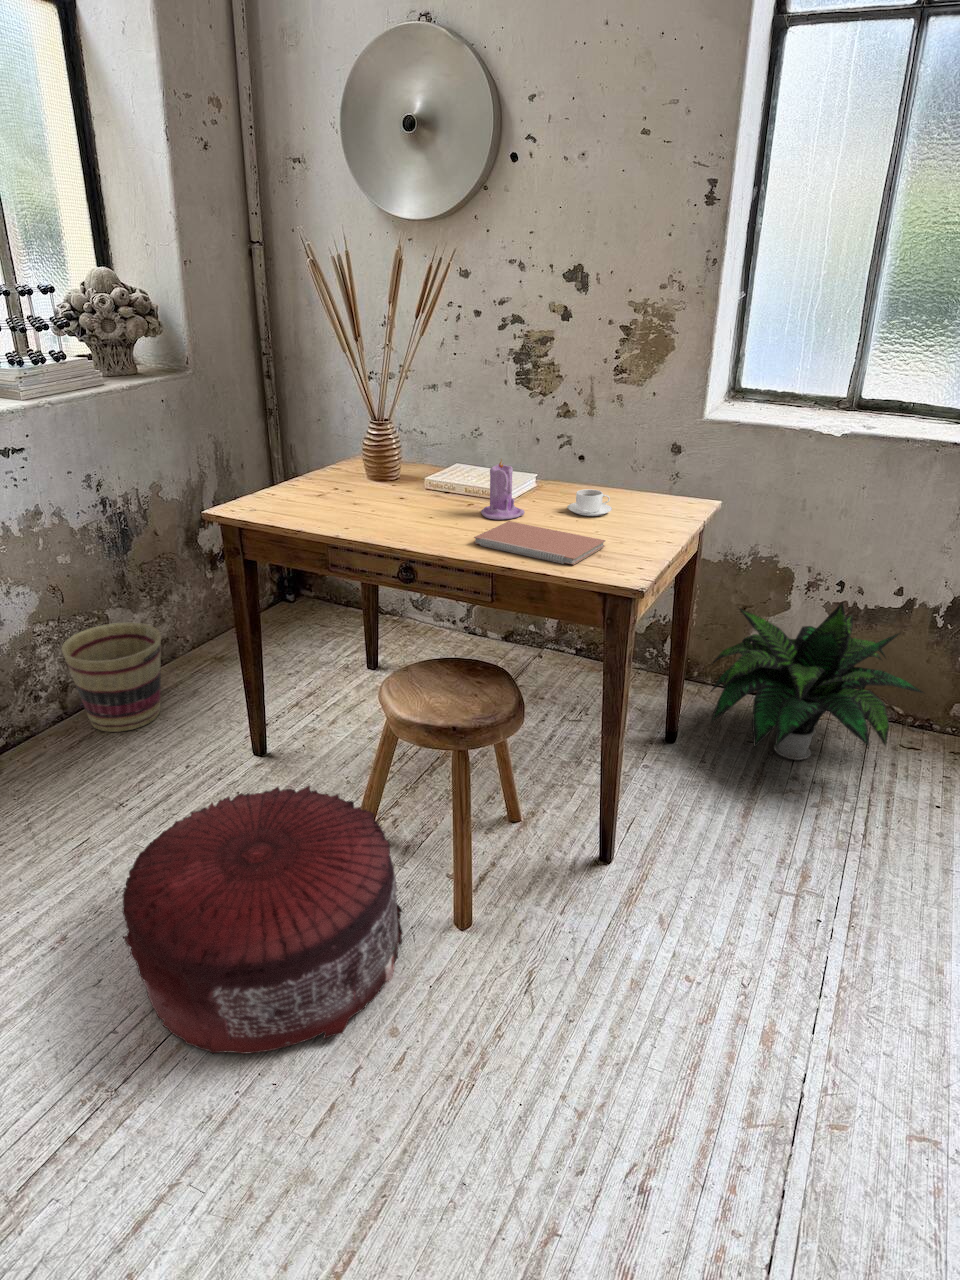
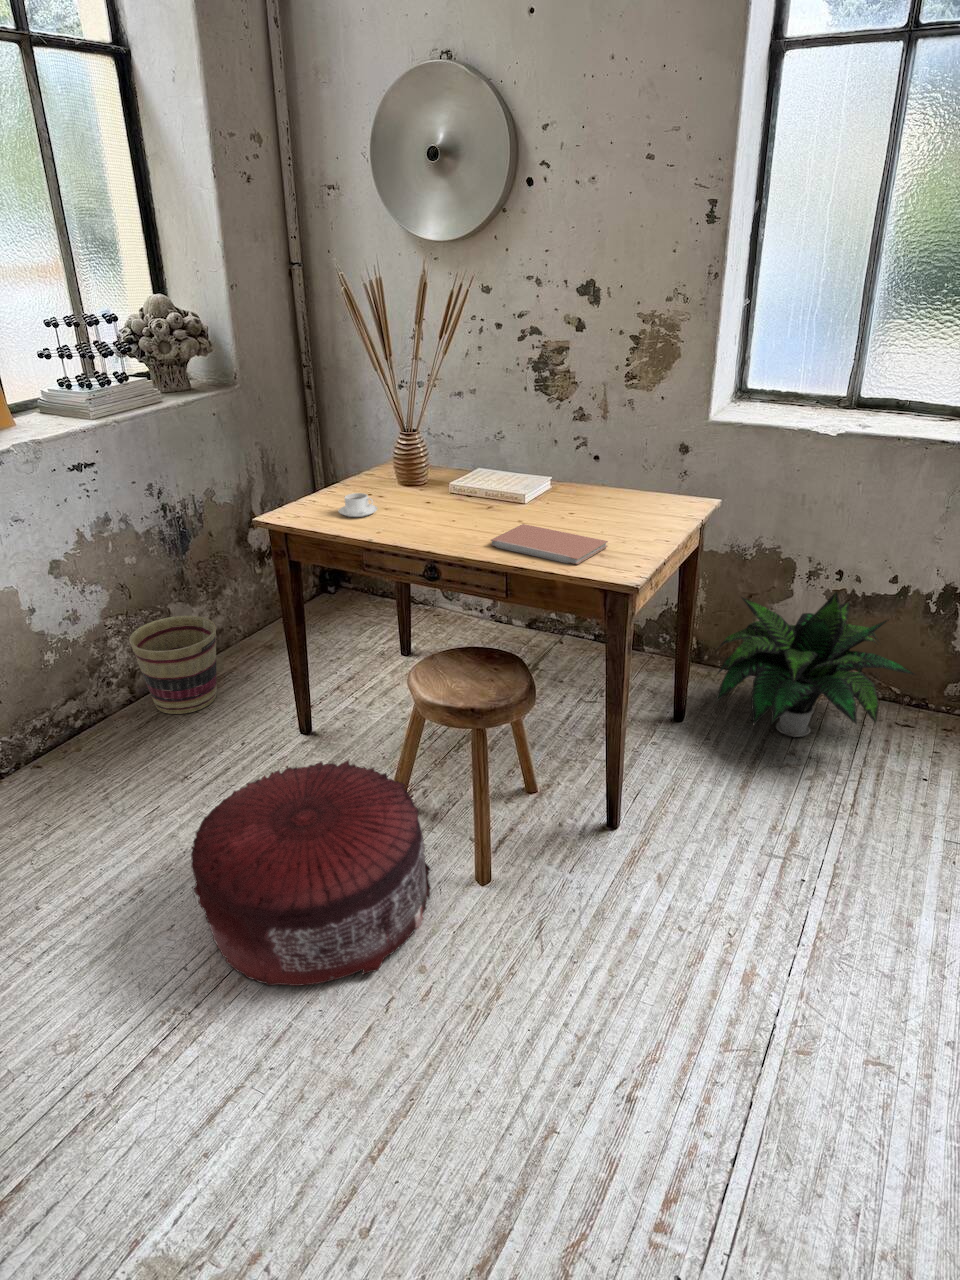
candle: present [481,459,525,520] -> none [499,467,538,522]
coffee cup: present [567,489,612,516] -> present [338,493,377,517]

